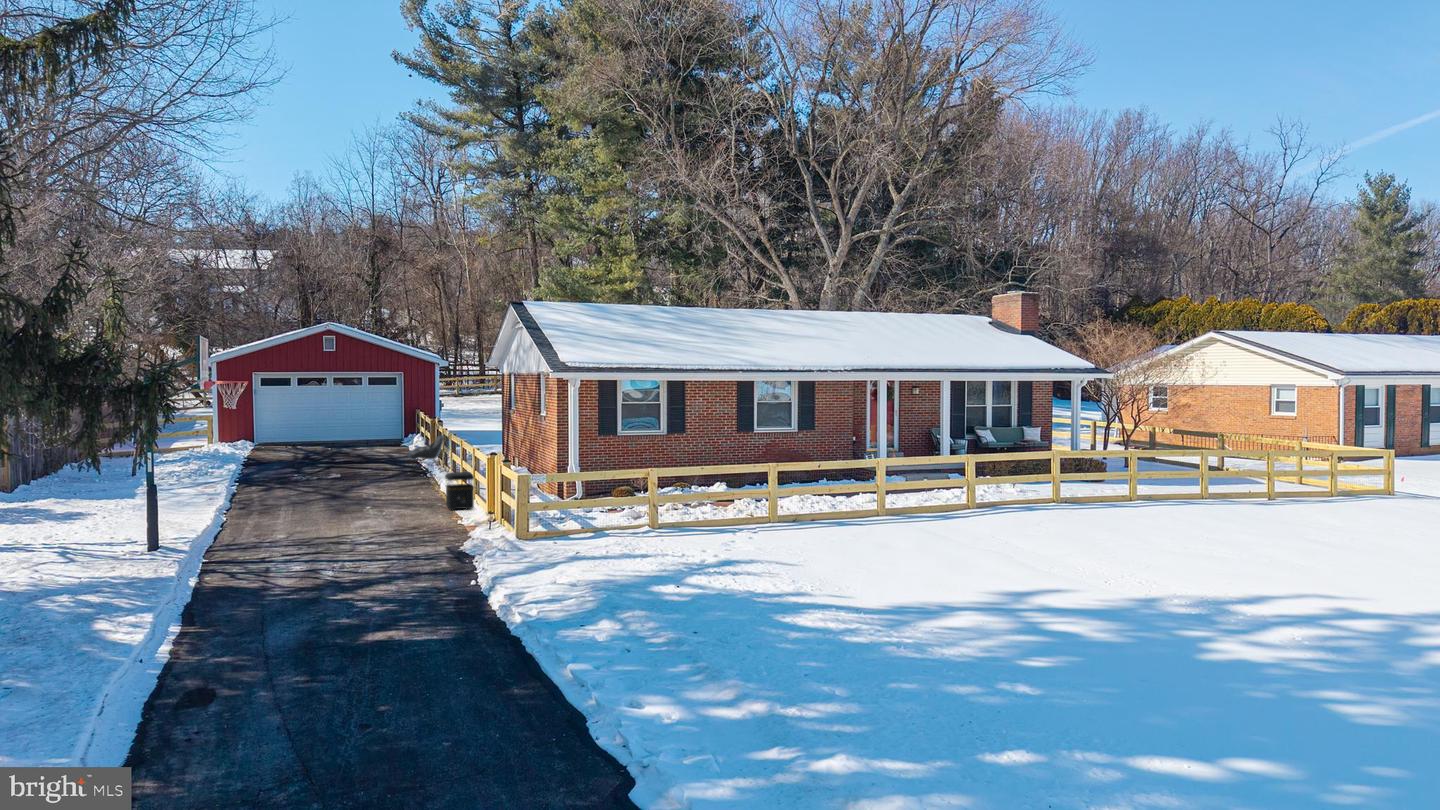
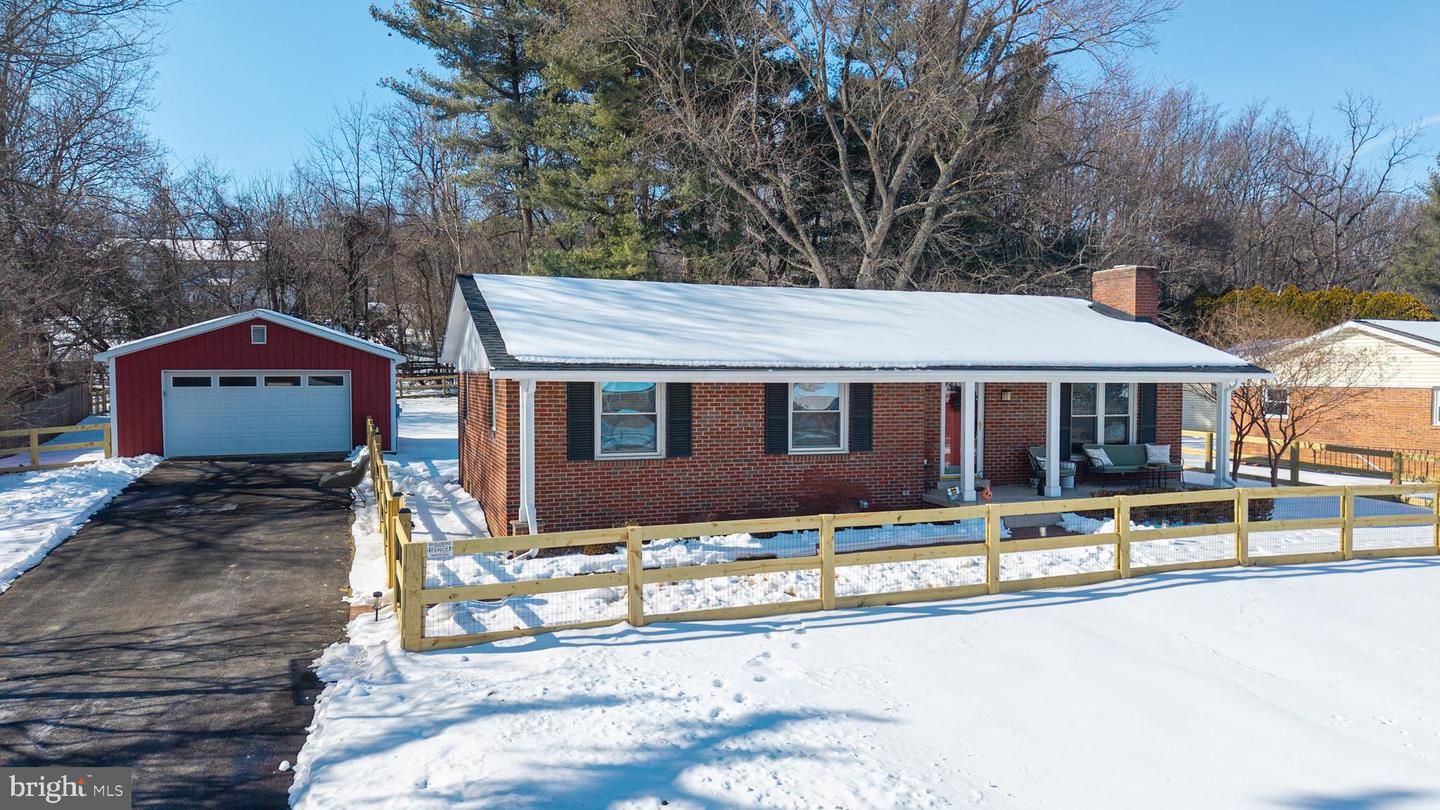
toolbox: present [445,472,474,510] -> none [319,522,364,585]

